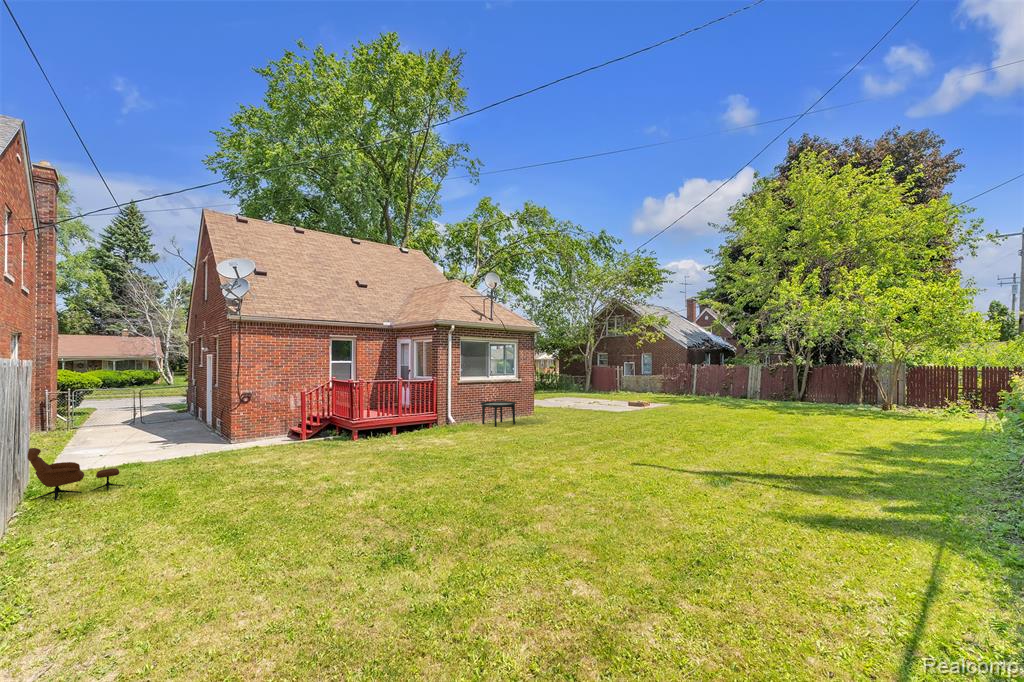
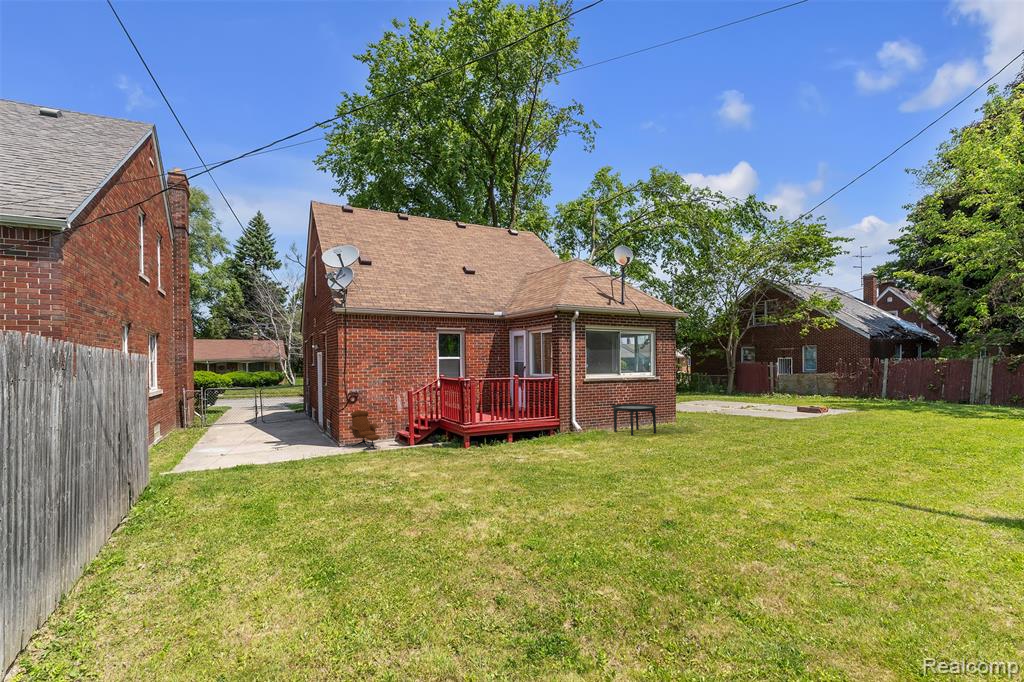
lounge chair: present [28,448,124,501] -> present [349,411,380,450]

